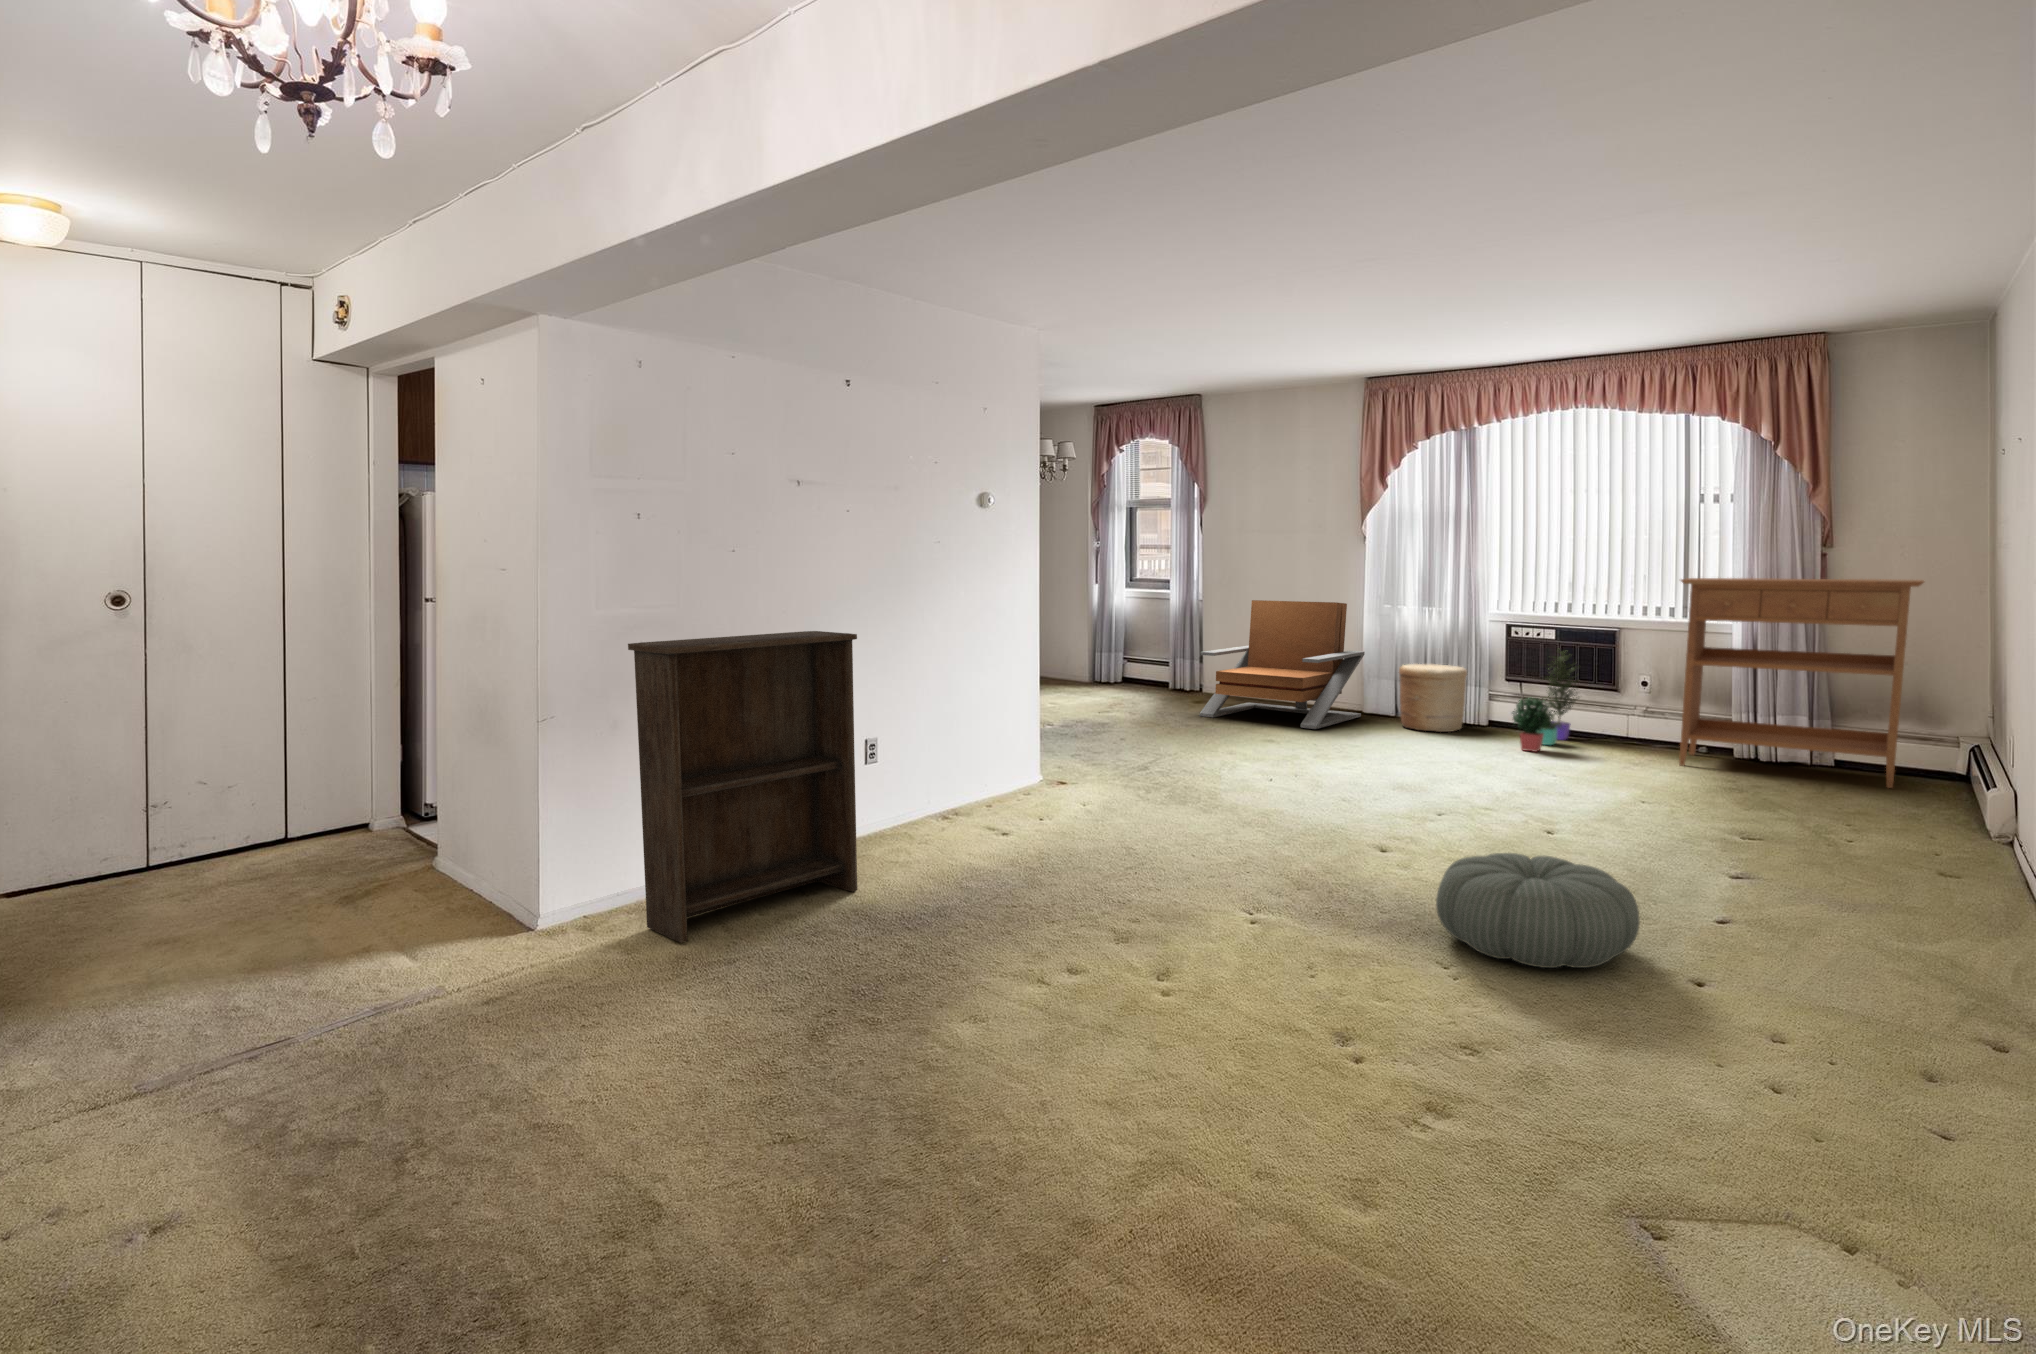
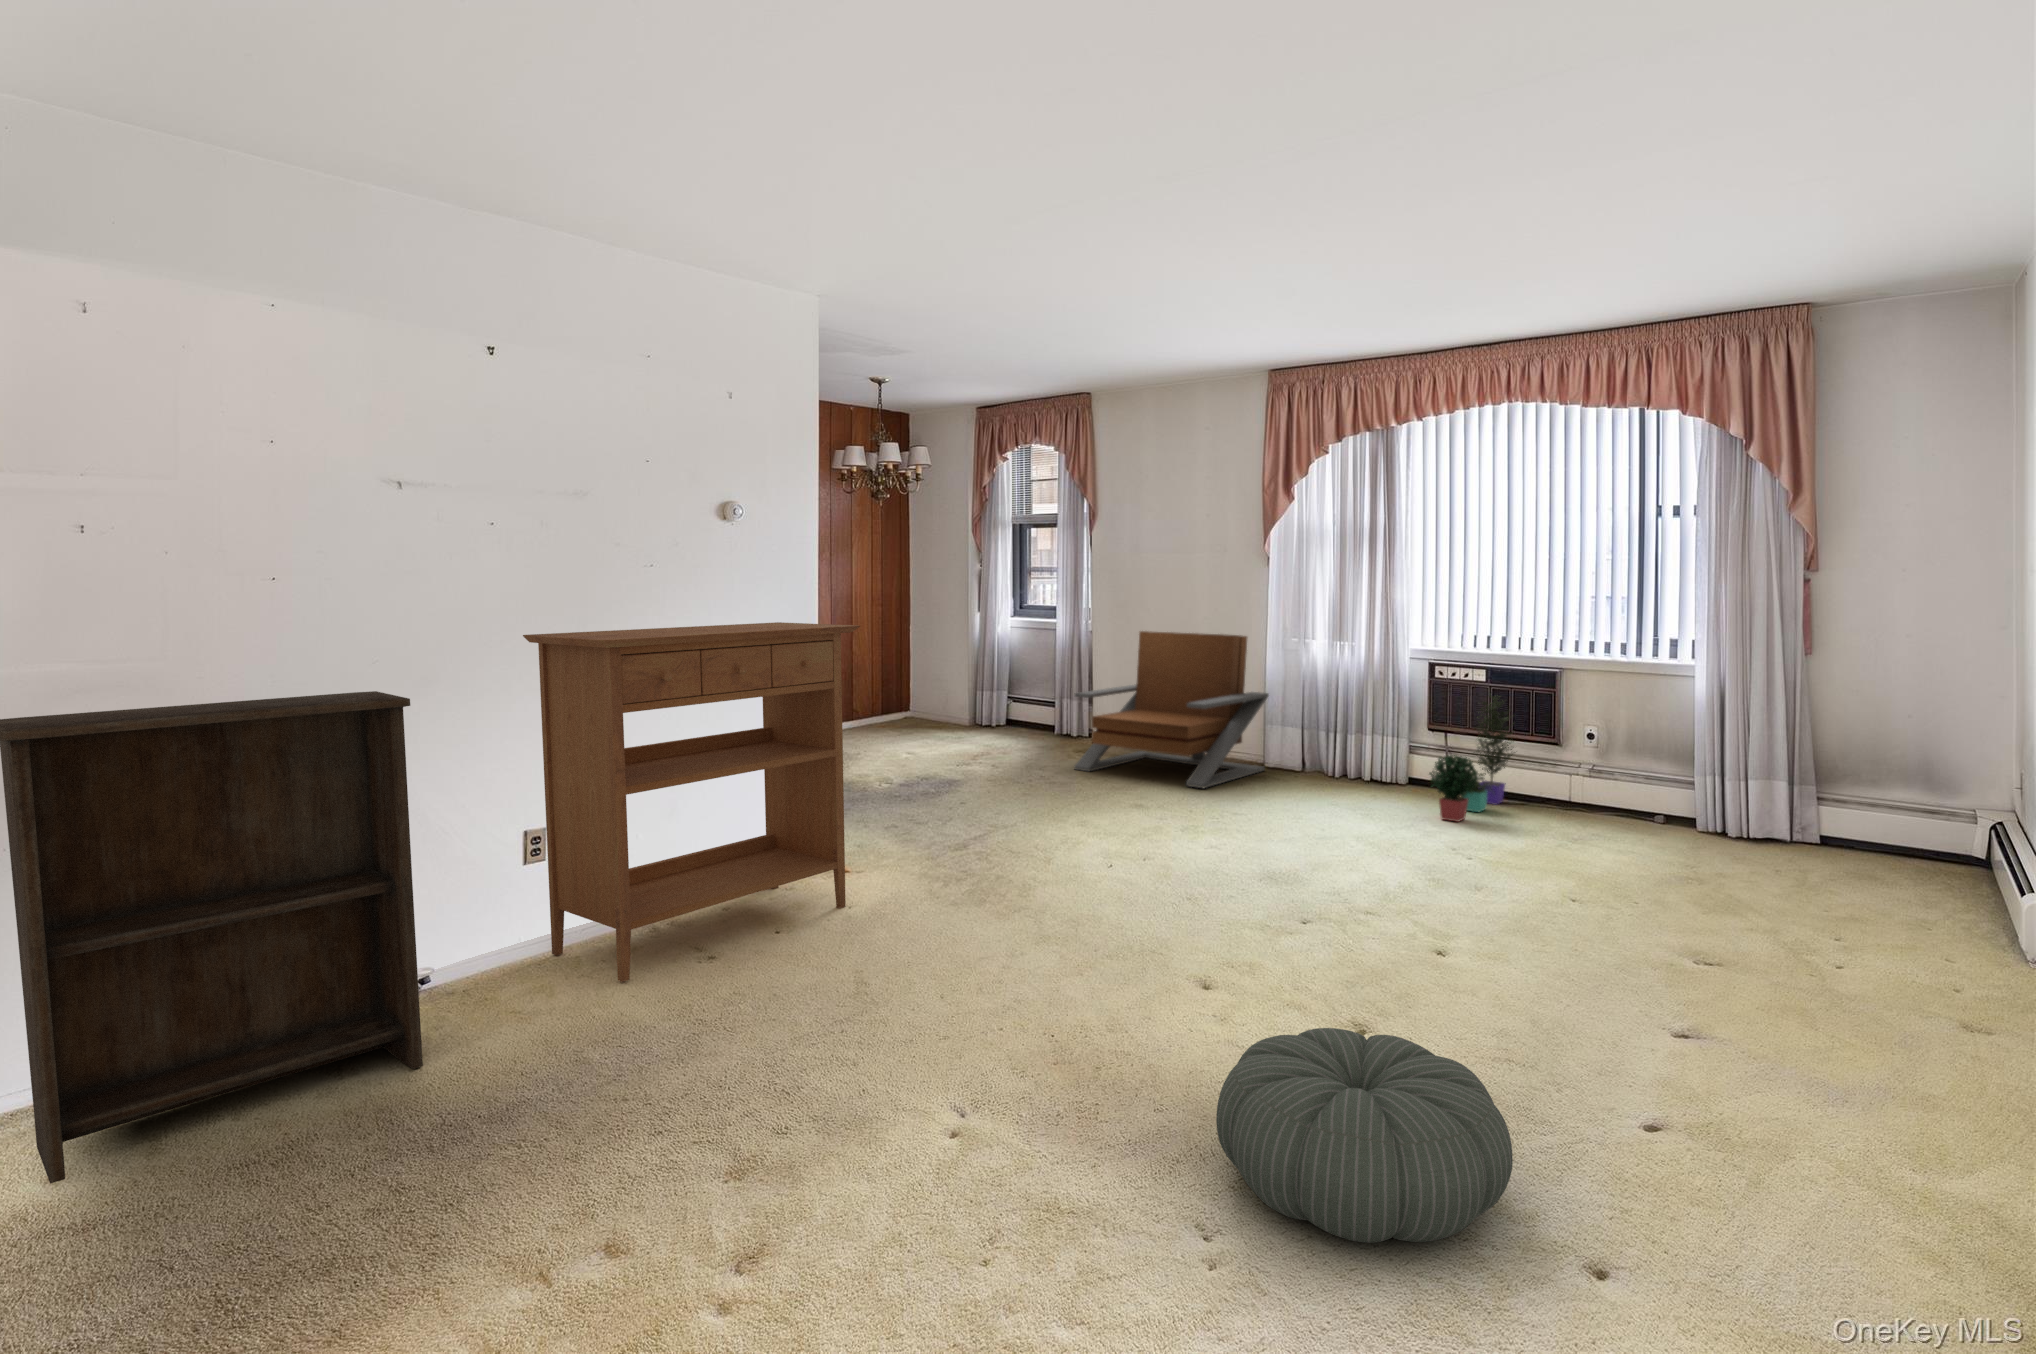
console table: present [1679,578,1924,788] -> present [523,622,860,982]
woven basket: present [1399,664,1467,732] -> none [1304,710,1385,792]

